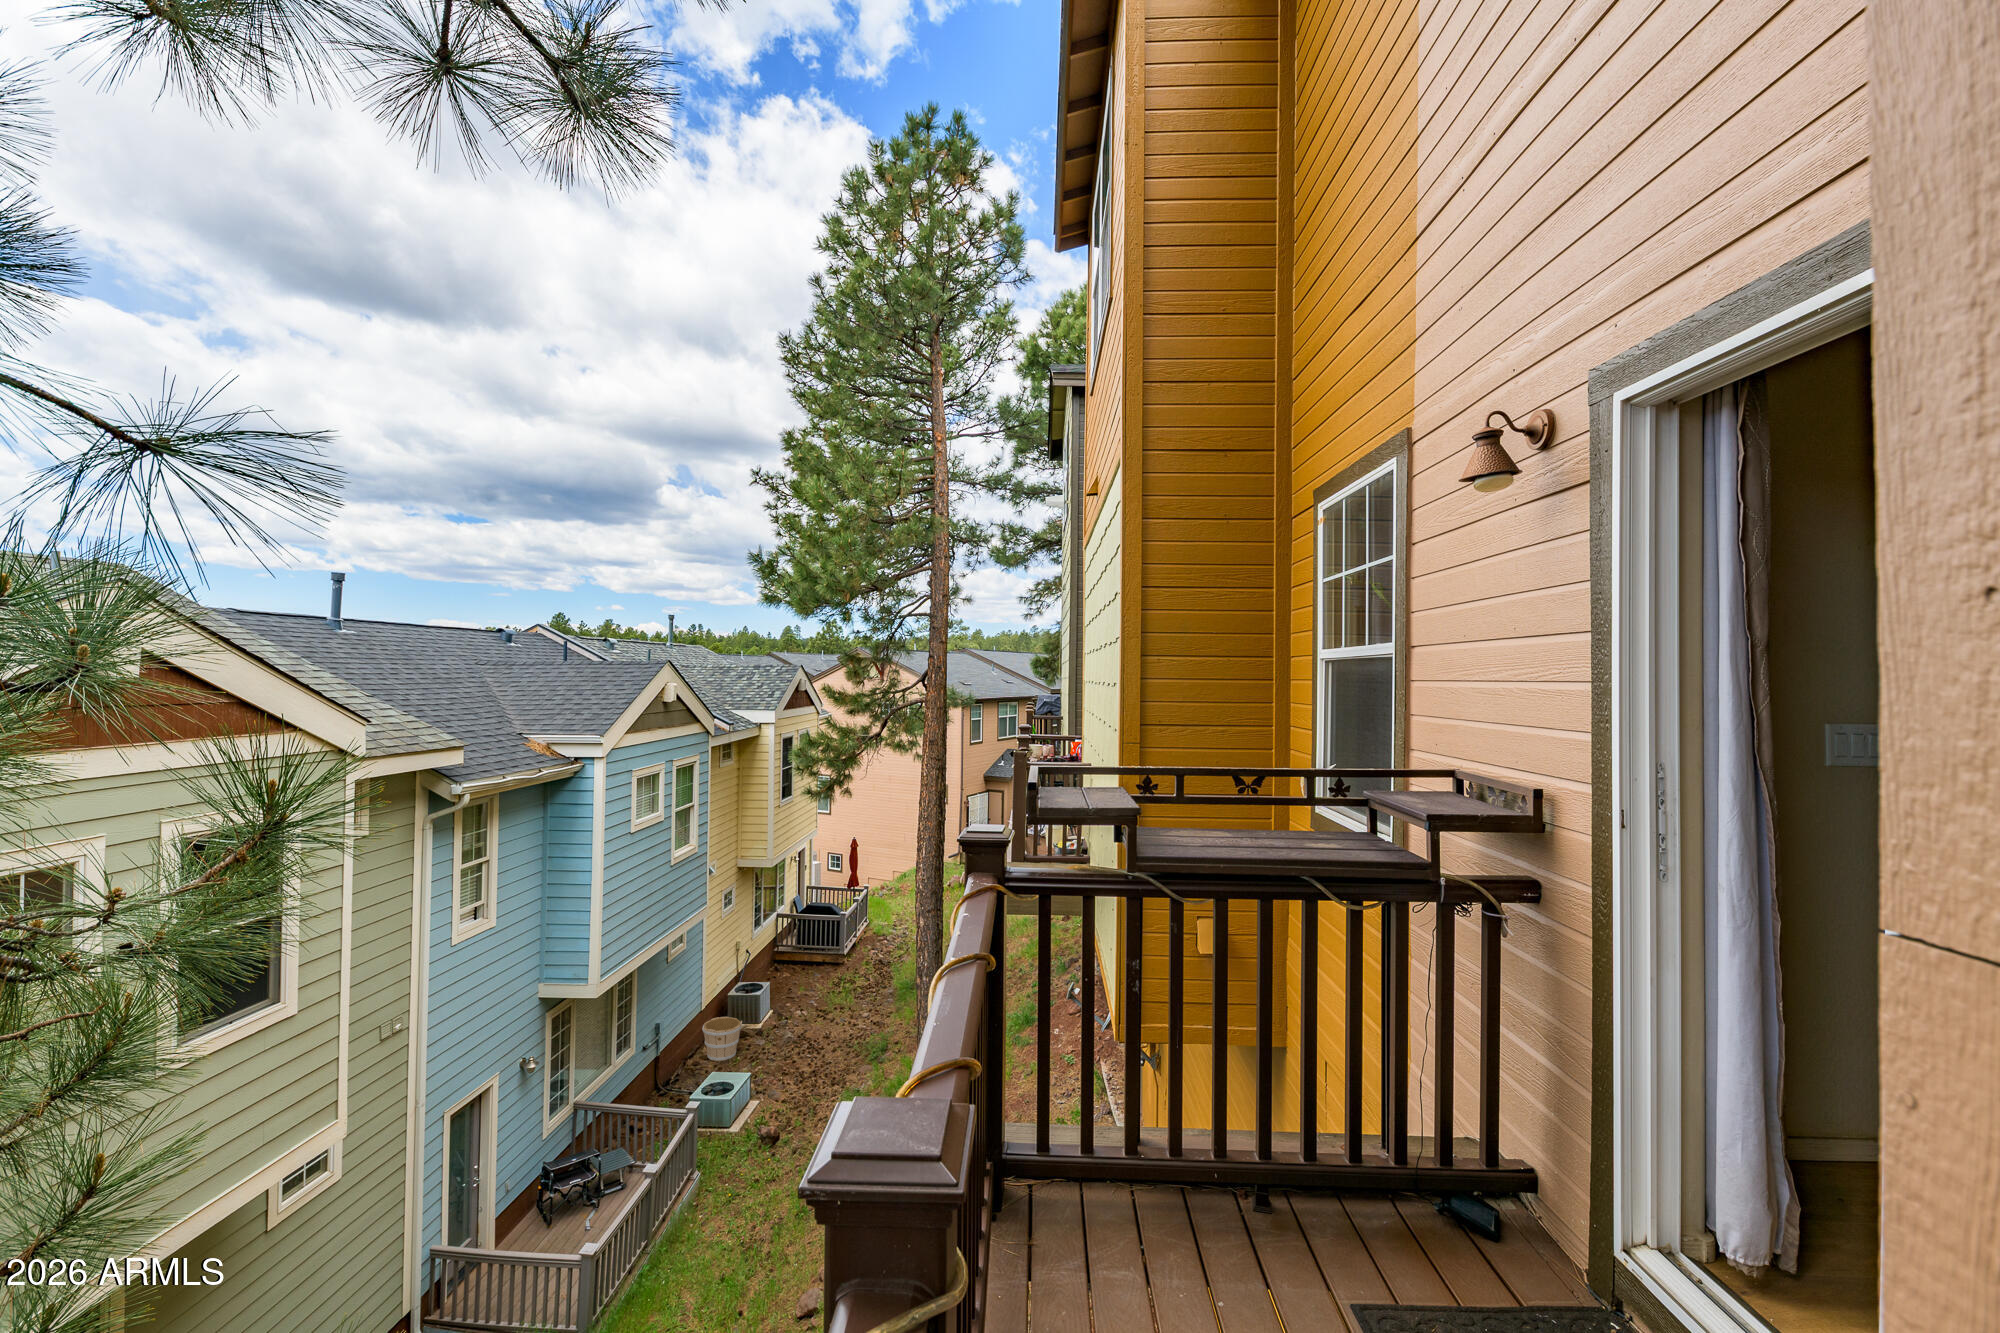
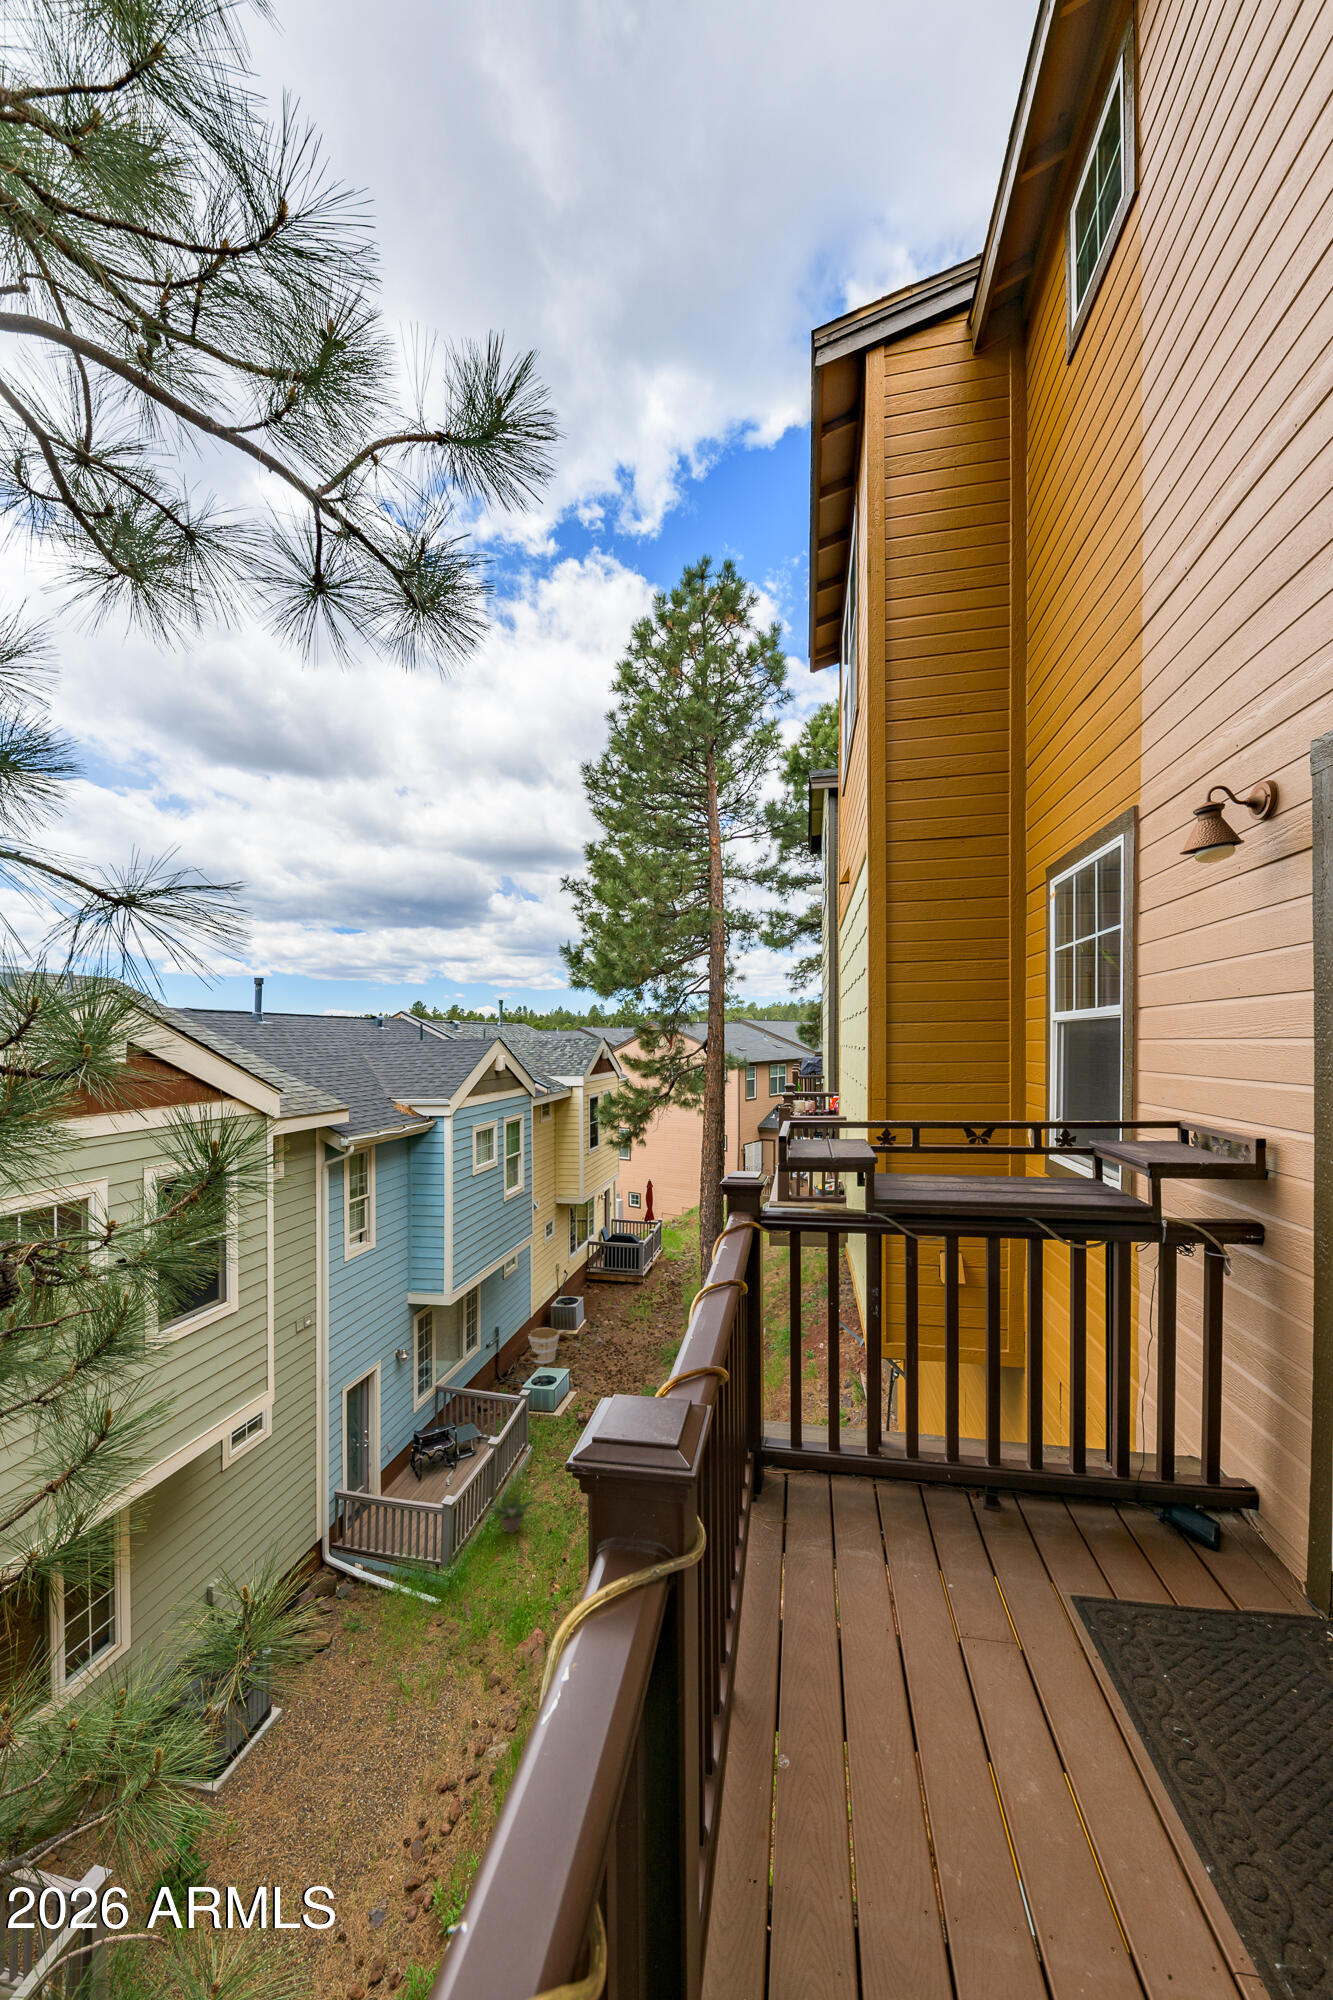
decorative plant: none [636,1226,702,1283] -> present [490,1492,533,1533]

